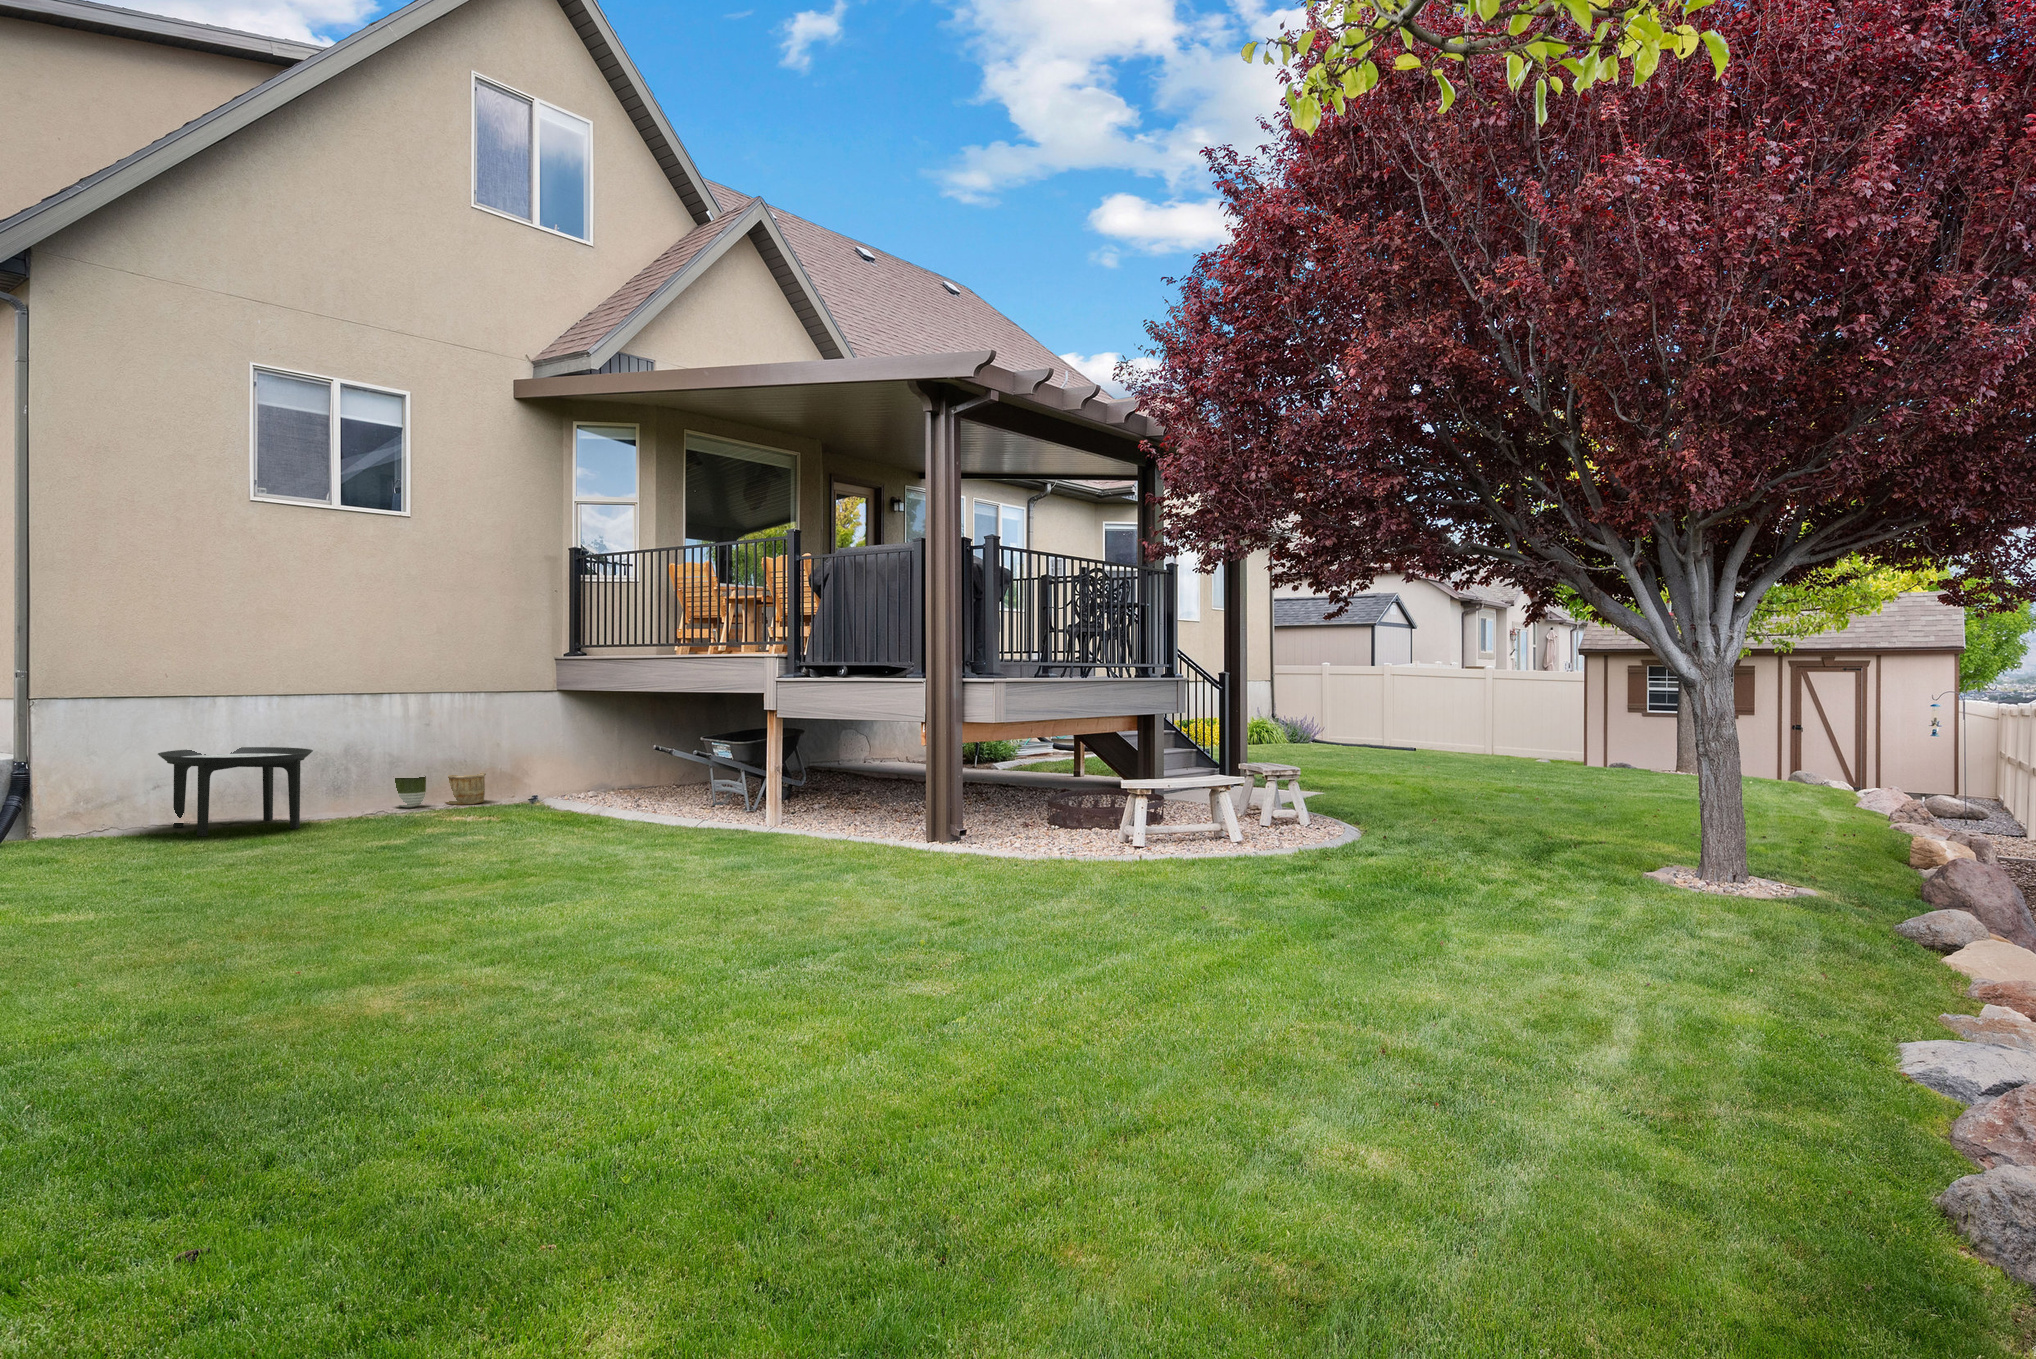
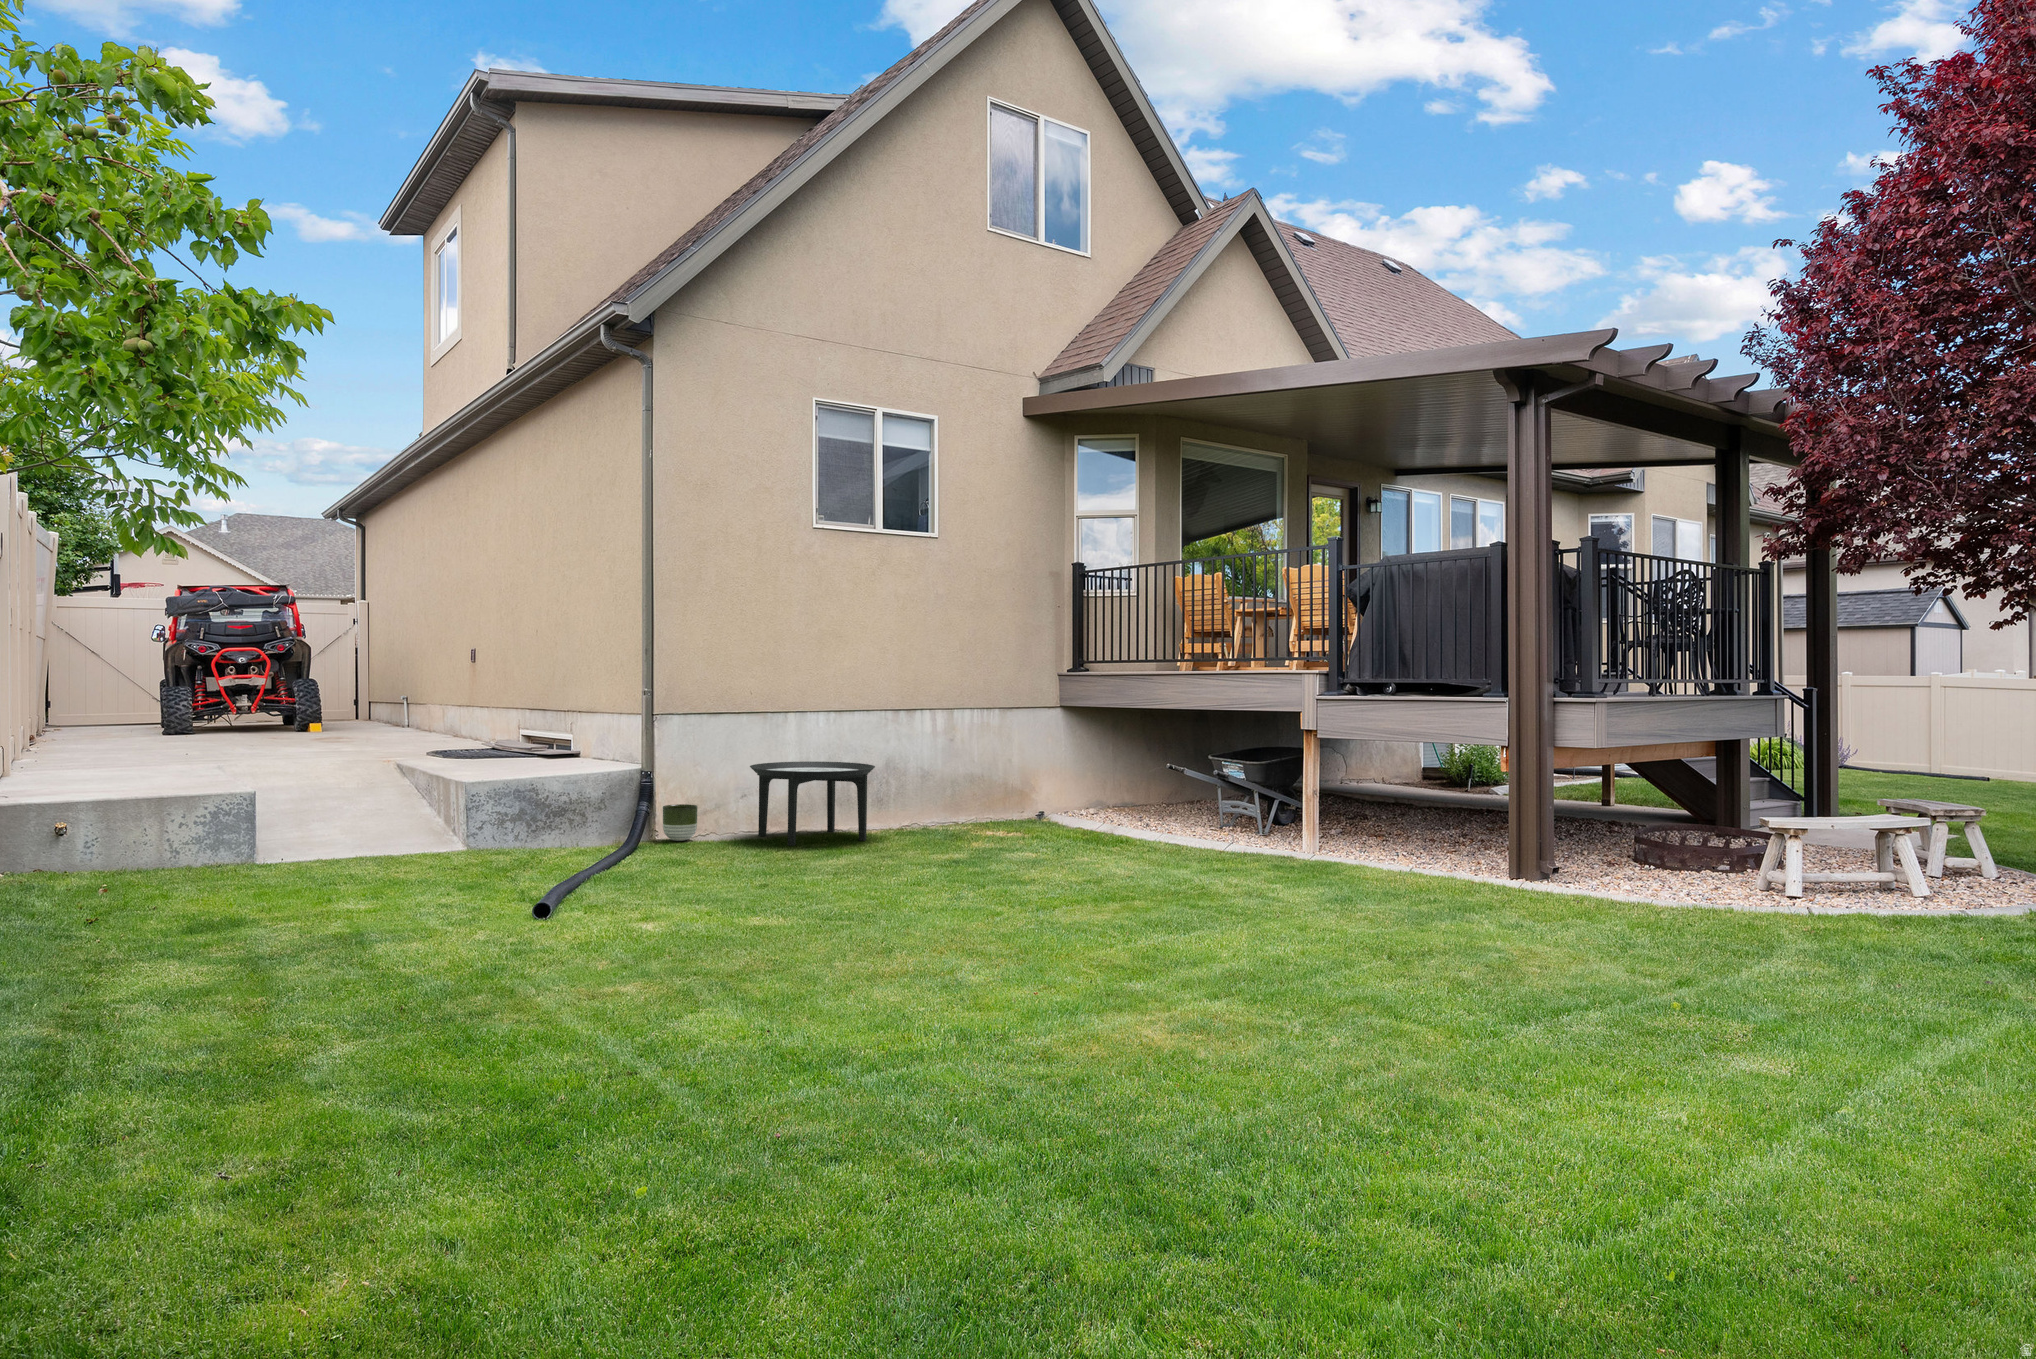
wooden bucket: present [445,772,486,805] -> none [969,788,1007,821]
planter: present [395,776,426,808] -> present [663,804,697,841]

